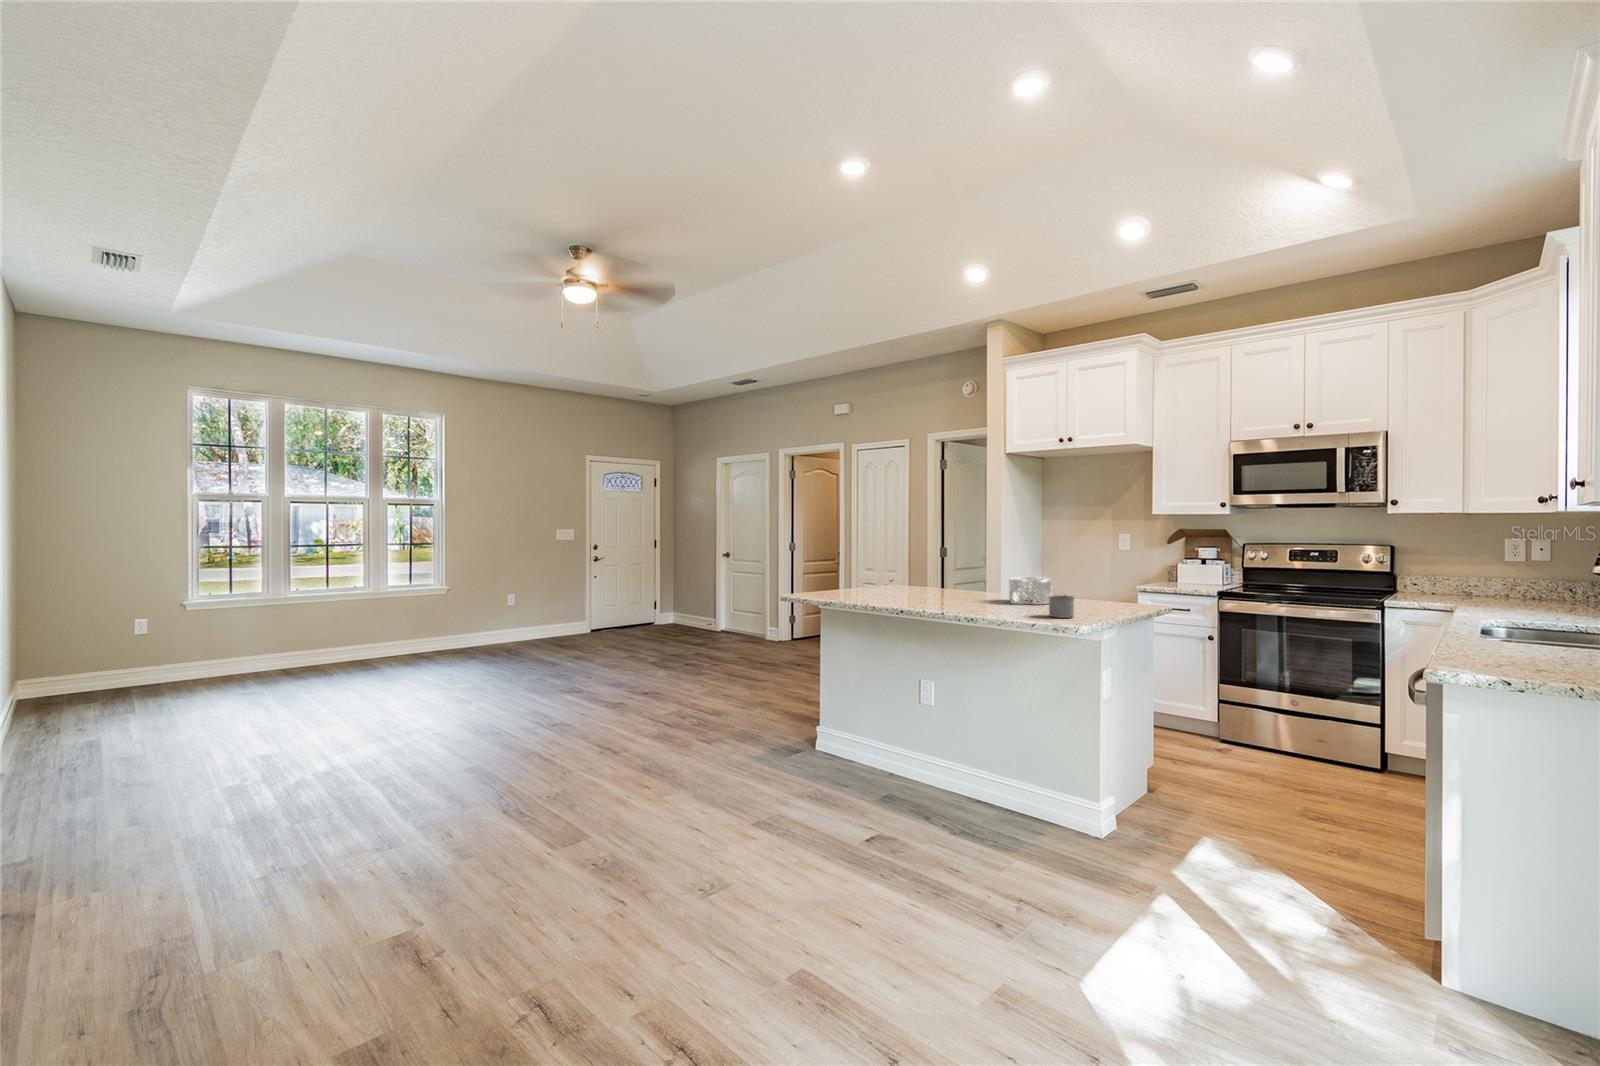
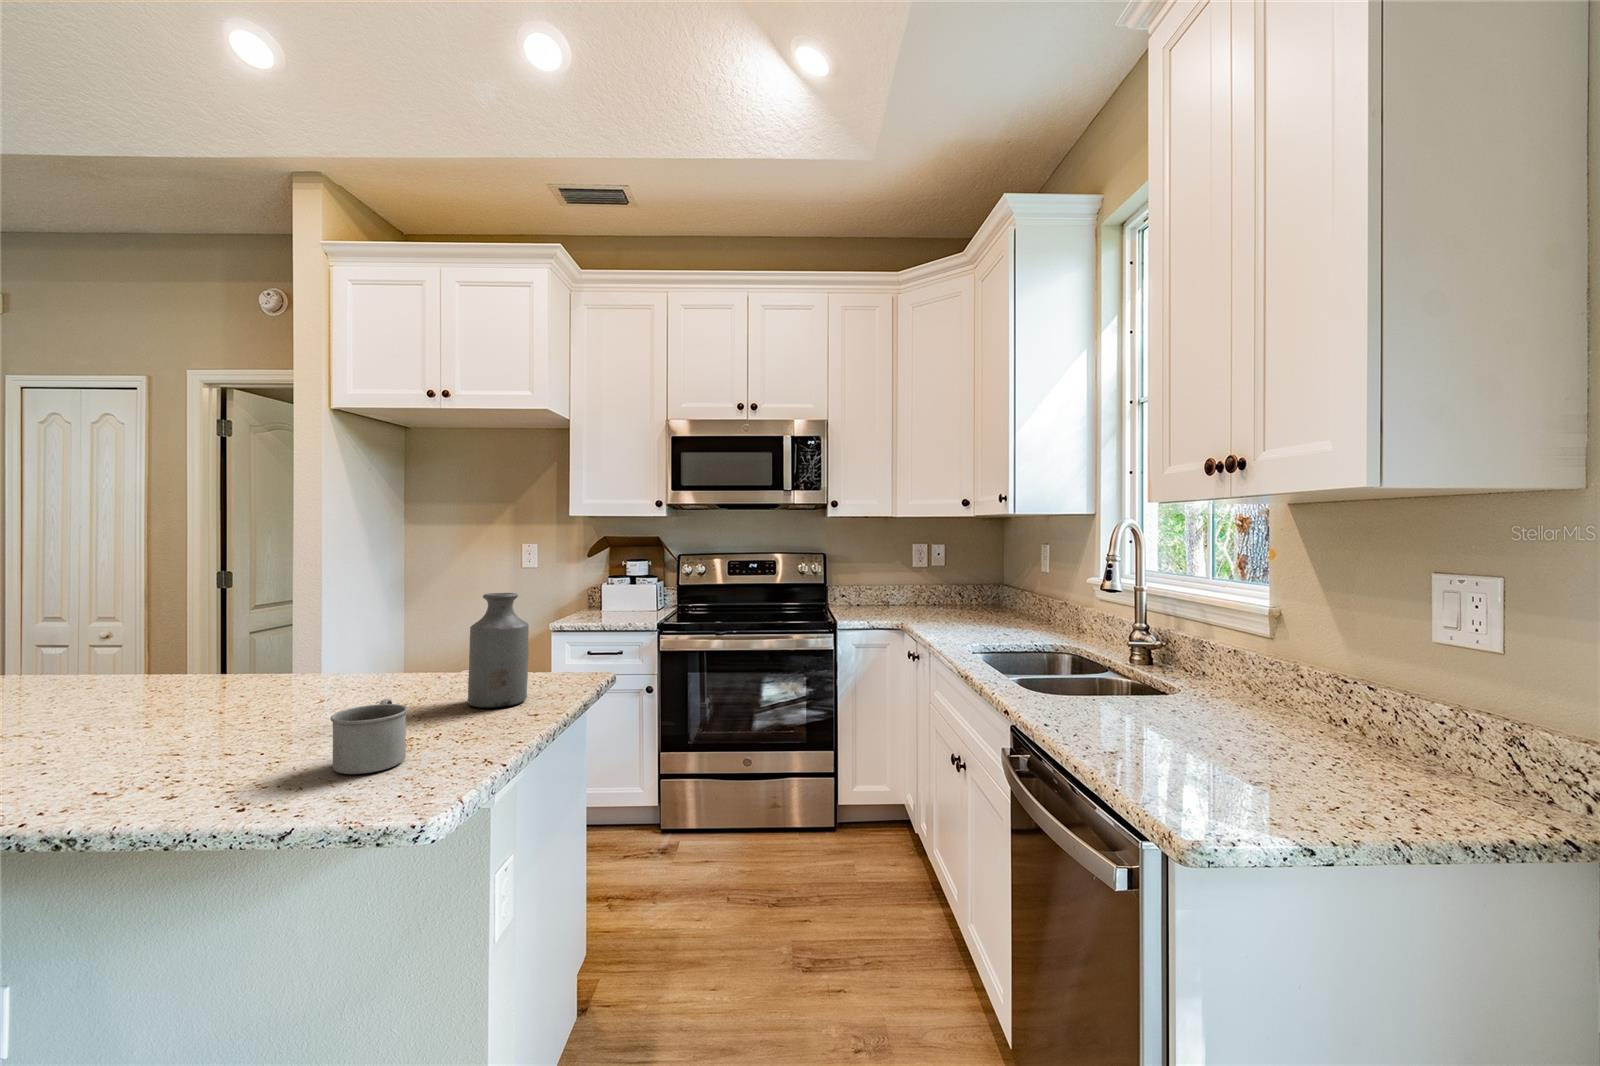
bottle: none [1094,557,1123,610] -> present [468,593,529,708]
decorative bowl: present [1009,577,1052,604] -> none [258,642,374,717]

